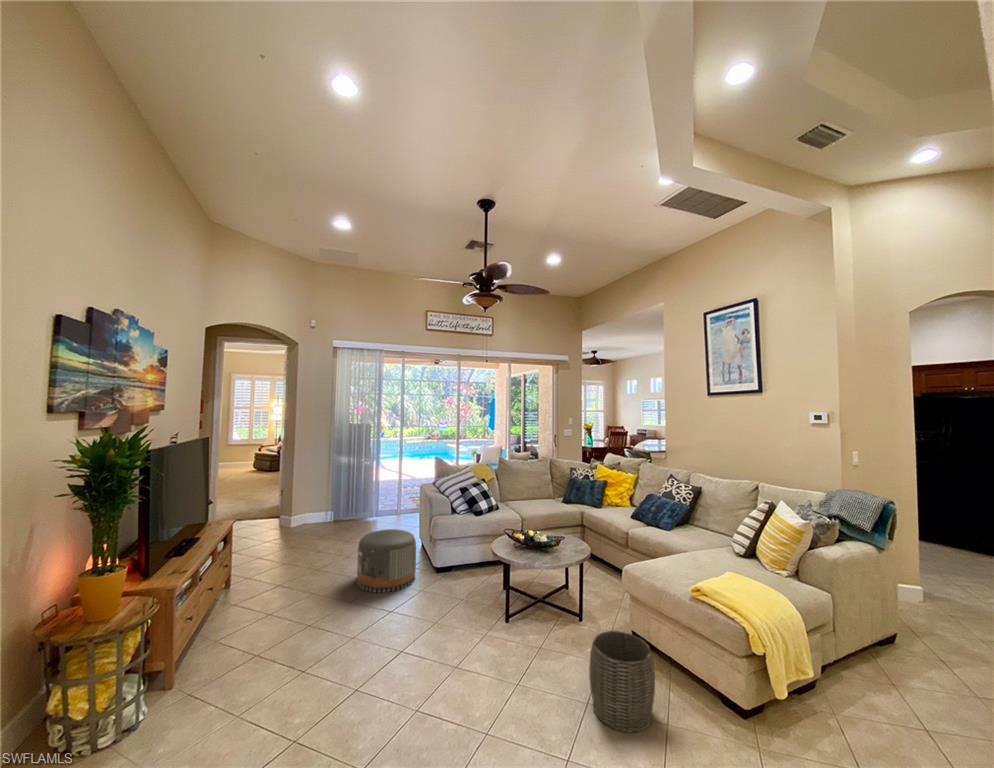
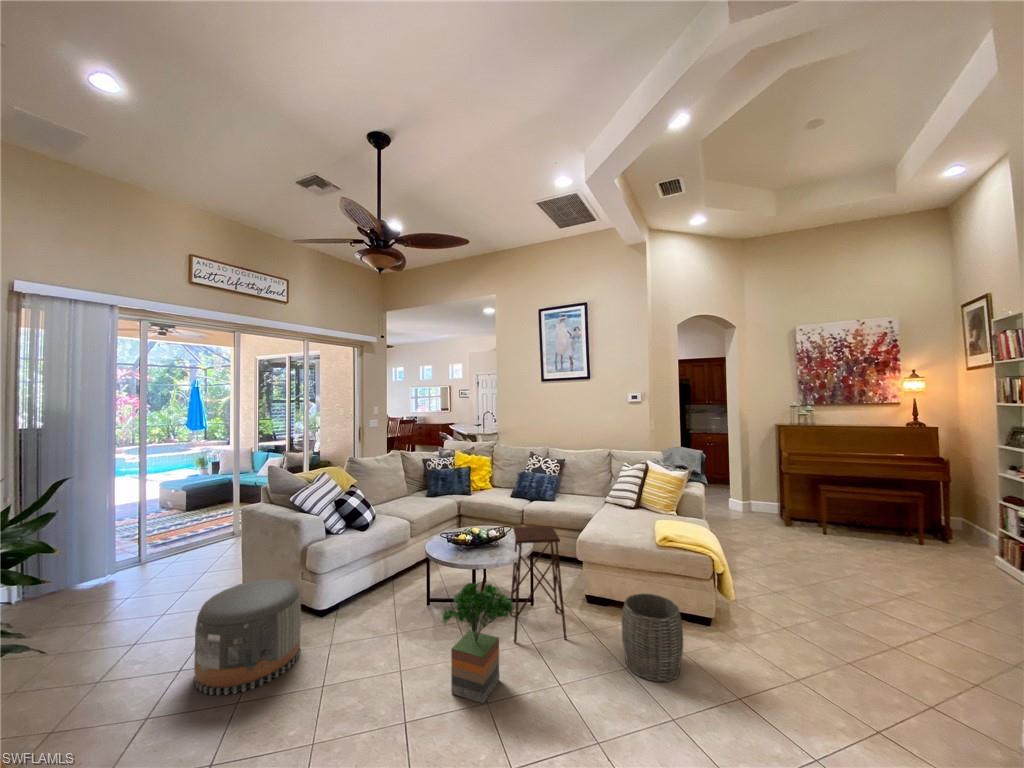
side table: none [530,536,597,655] -> present [510,526,567,643]
potted tree: none [445,564,502,659] -> present [442,583,514,703]

